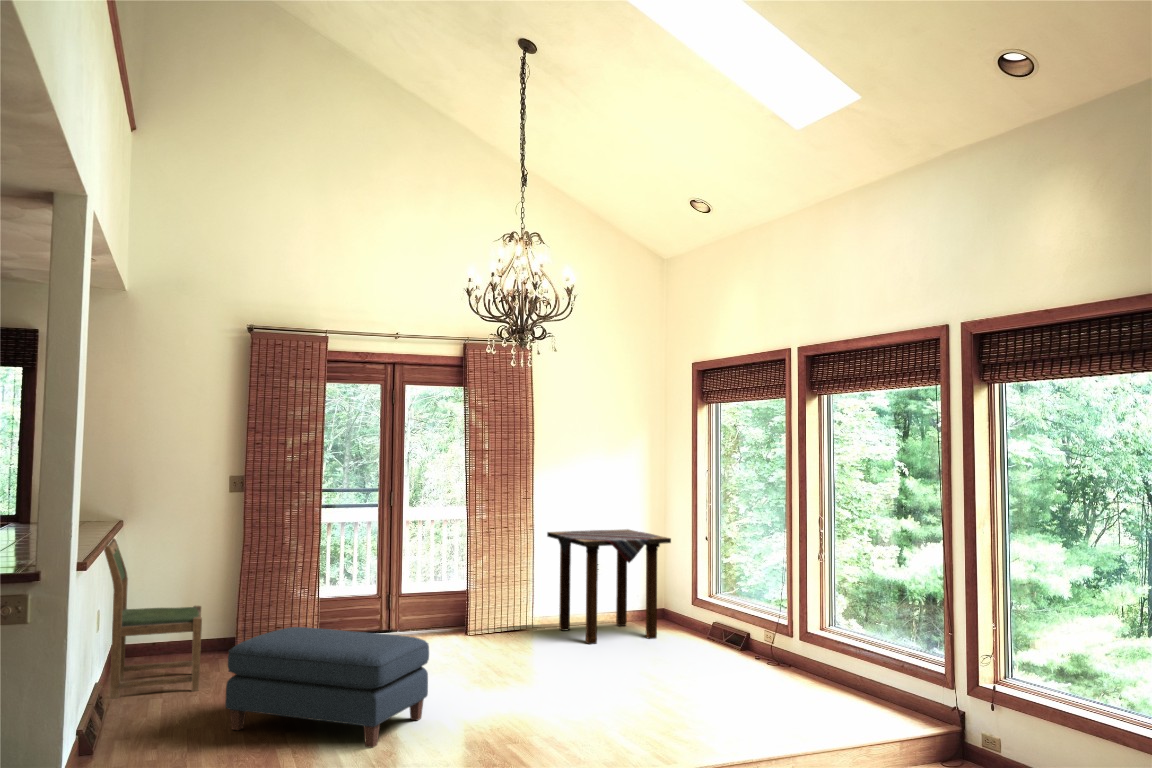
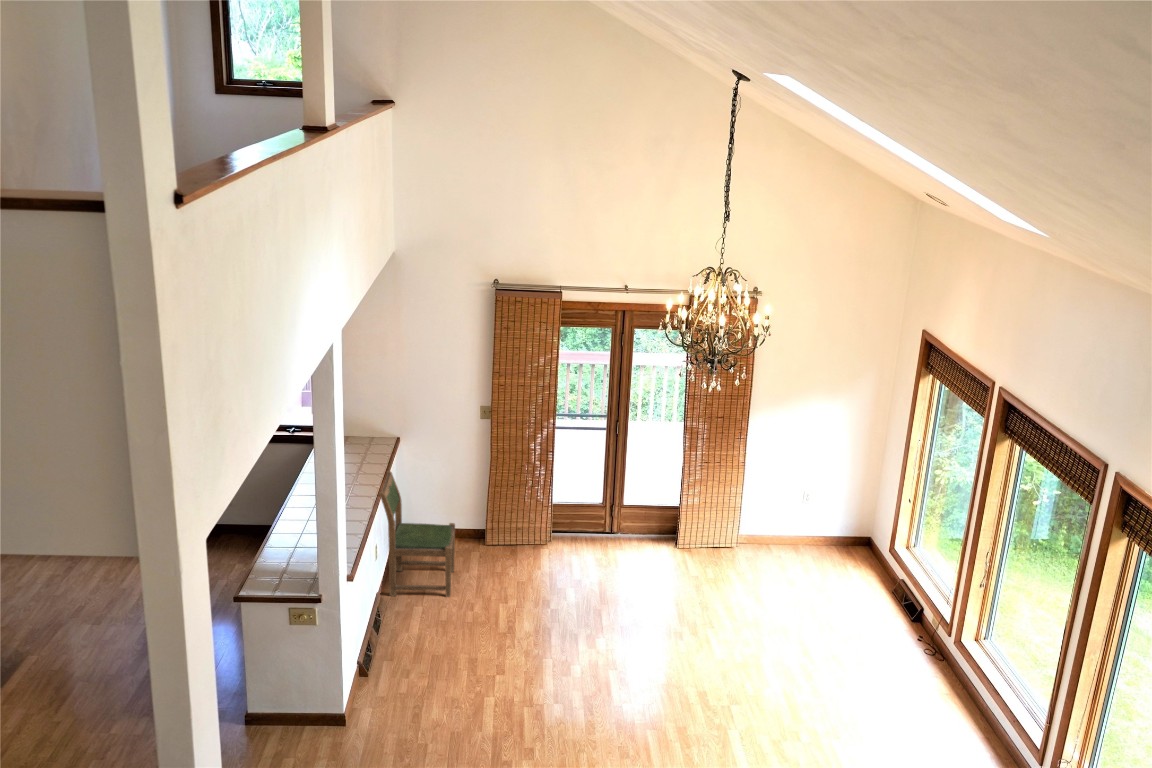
side table: present [547,529,671,644] -> none [758,467,869,583]
ottoman: present [225,627,429,748] -> none [458,580,607,706]

